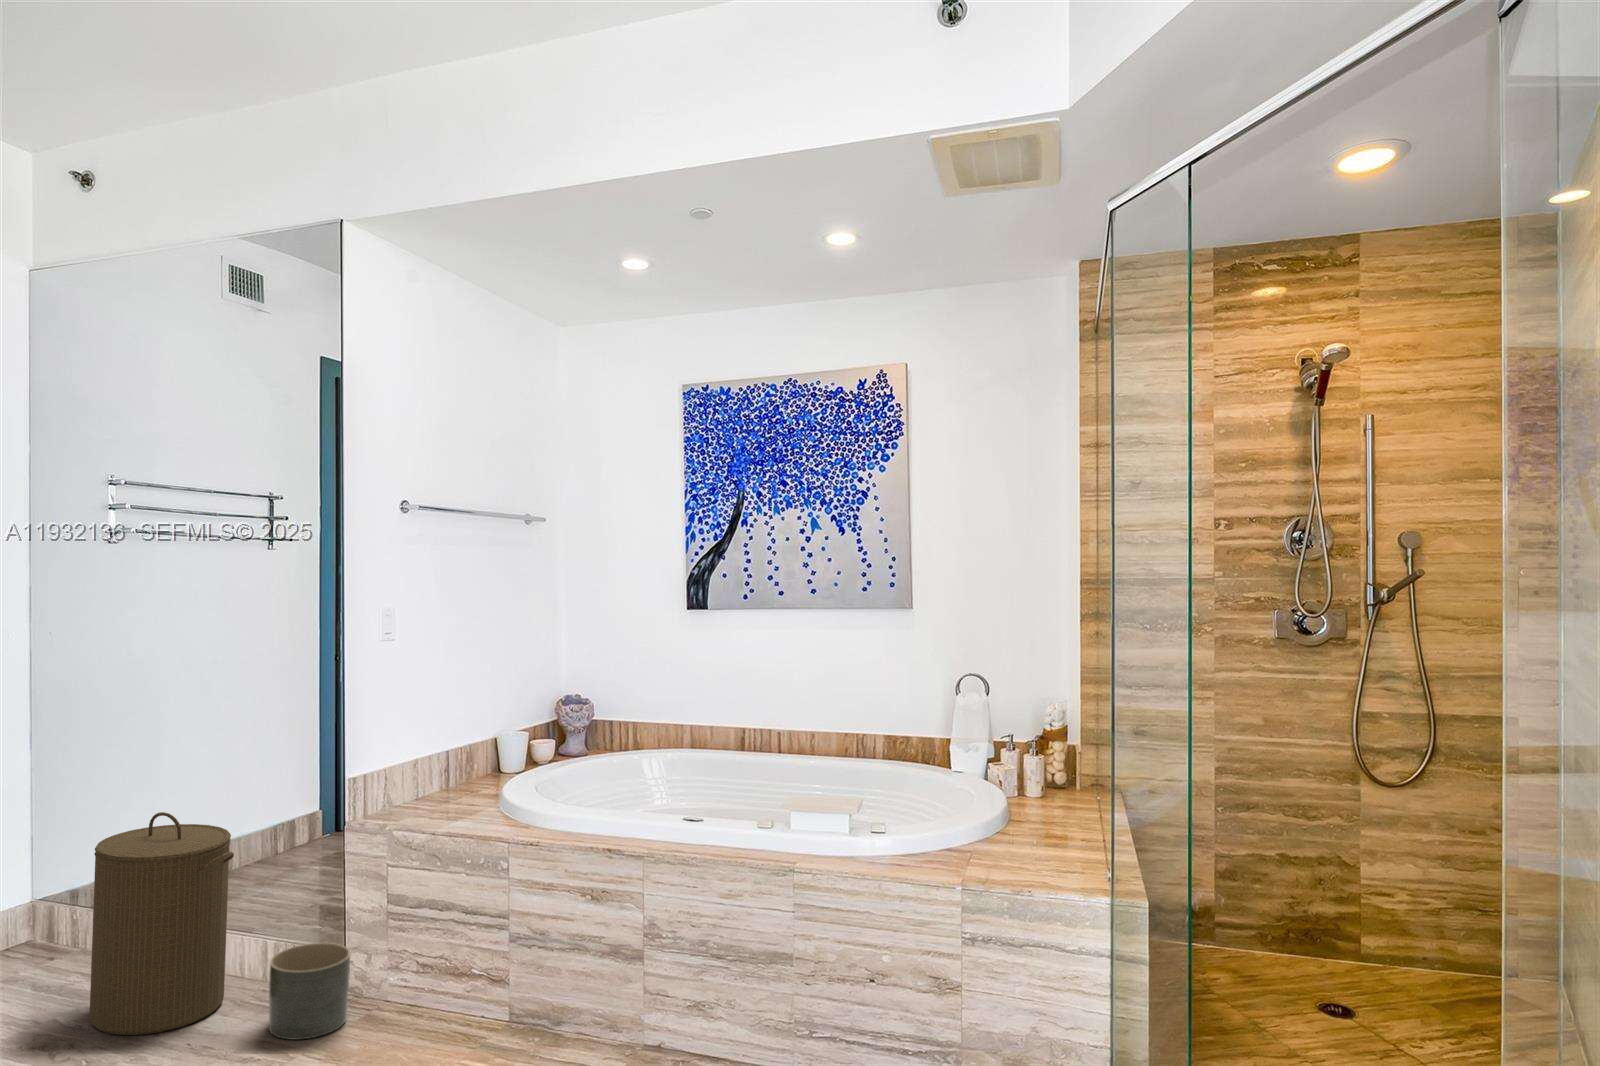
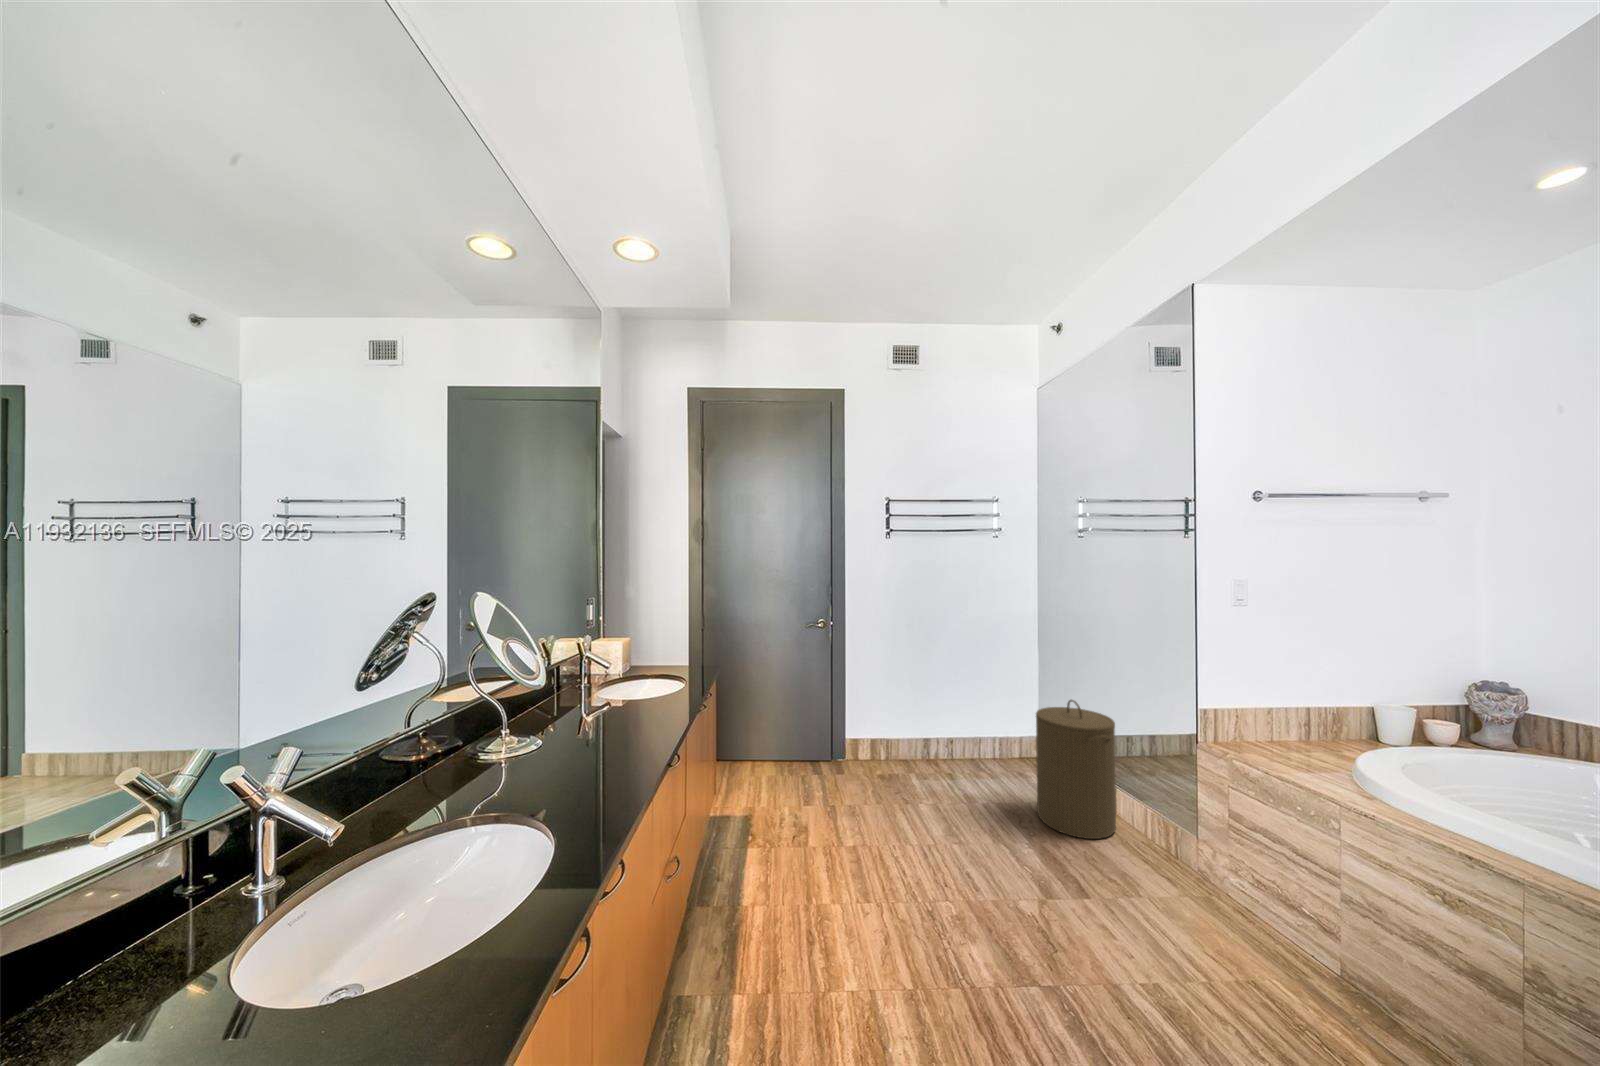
planter: present [269,943,351,1040] -> none [1127,816,1191,894]

